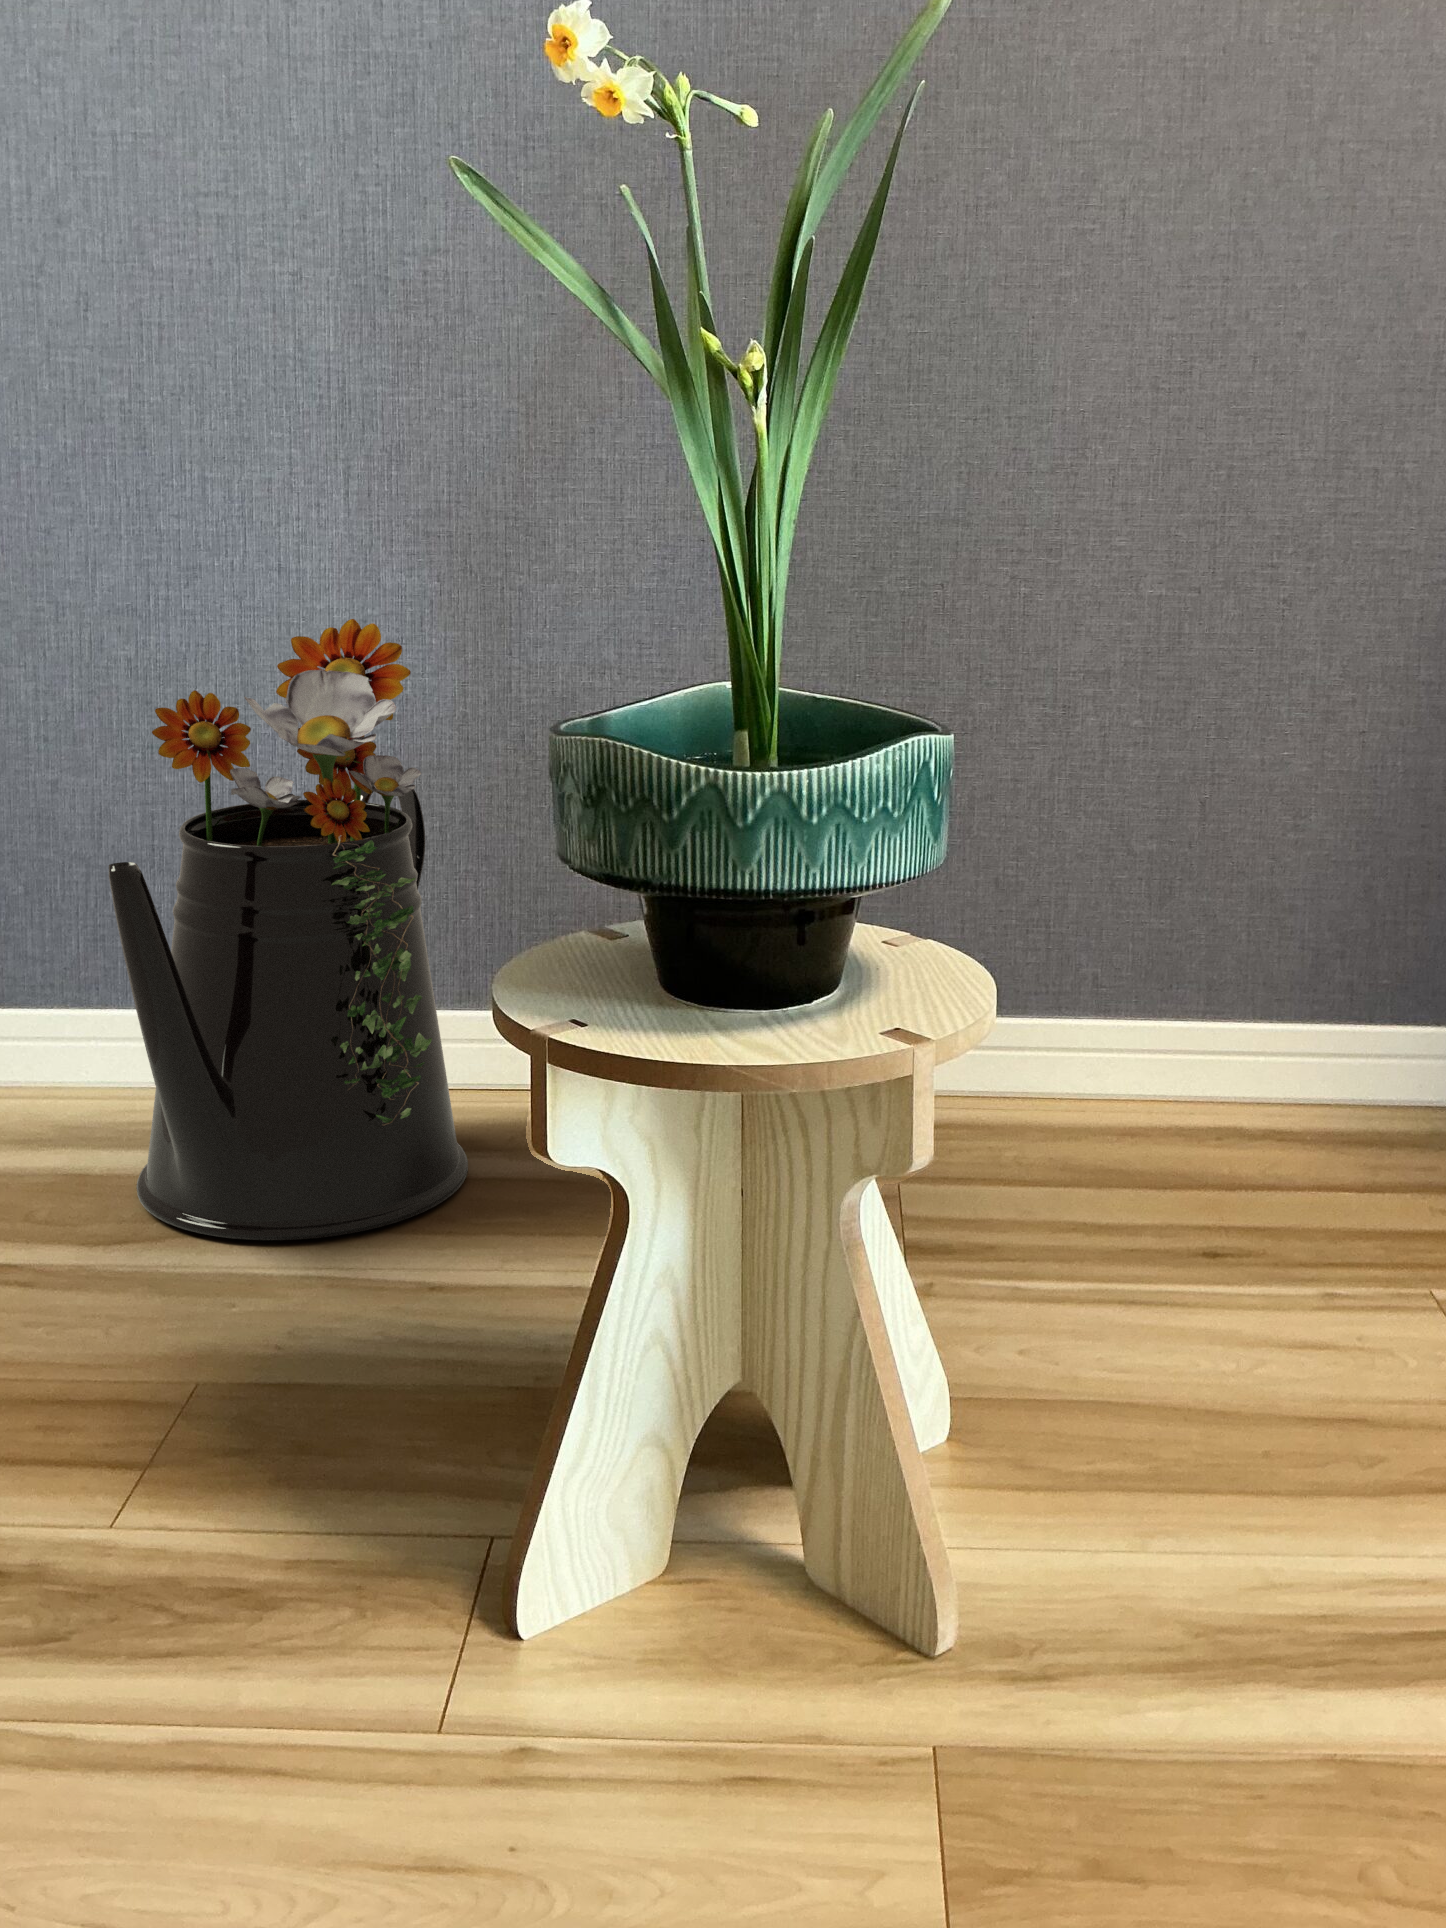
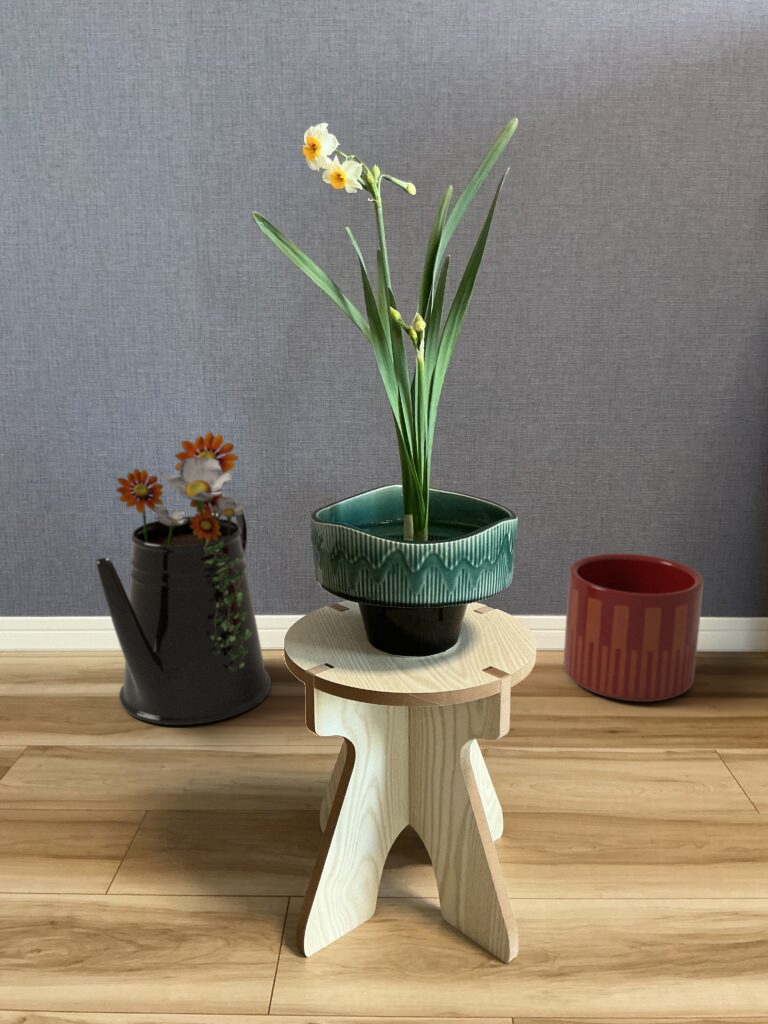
planter: none [1113,895,1407,1209] -> present [564,554,703,702]

